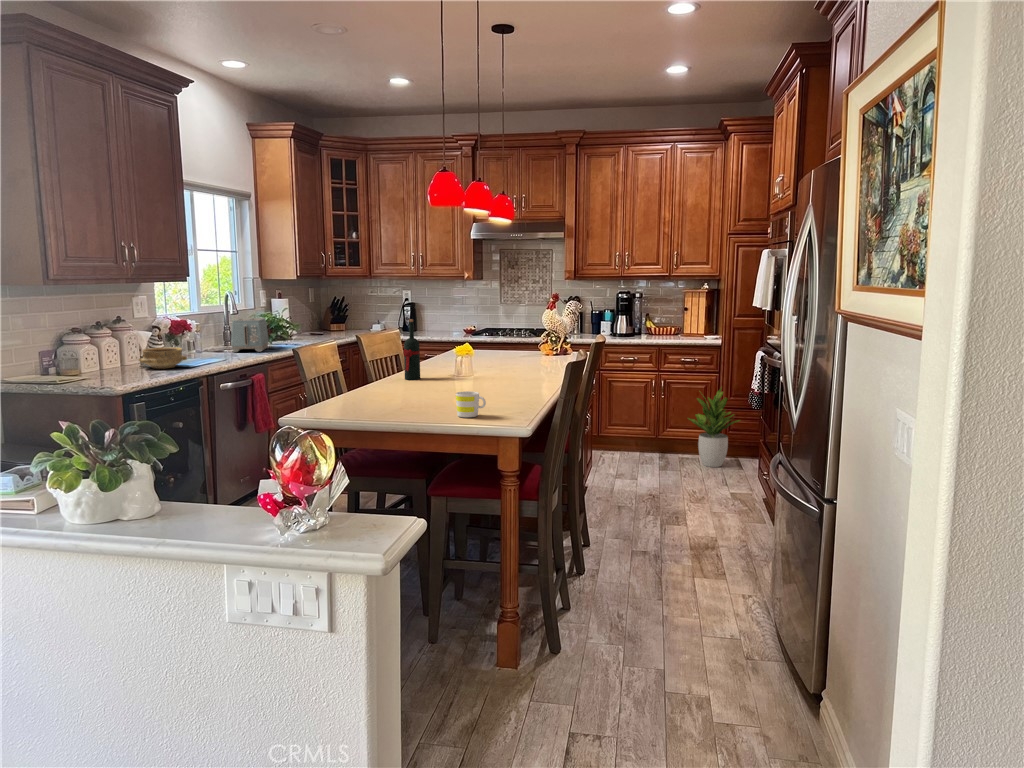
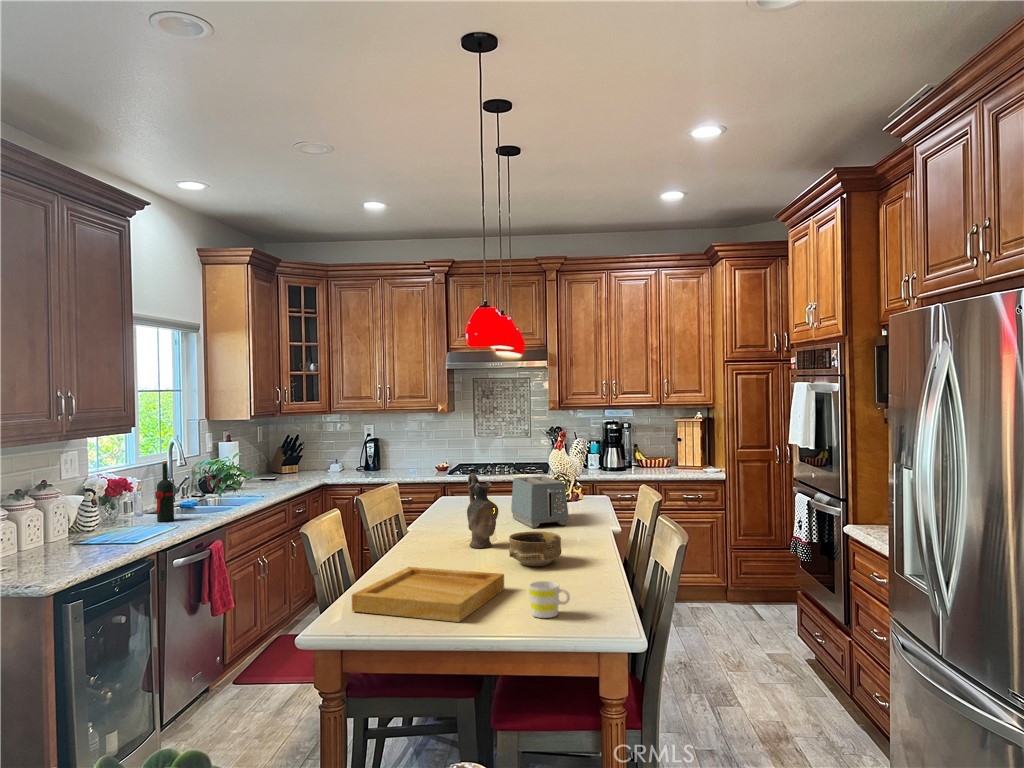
toaster: present [231,318,269,352] -> present [511,476,569,528]
wine bottle: present [404,319,420,380] -> present [155,461,174,522]
ceramic pitcher: none [446,319,472,380] -> present [467,473,498,548]
ceramic bowl: present [139,348,187,369] -> present [509,531,561,566]
tray: none [326,385,451,417] -> present [352,567,504,622]
potted plant: present [688,388,740,467] -> none [697,525,757,618]

